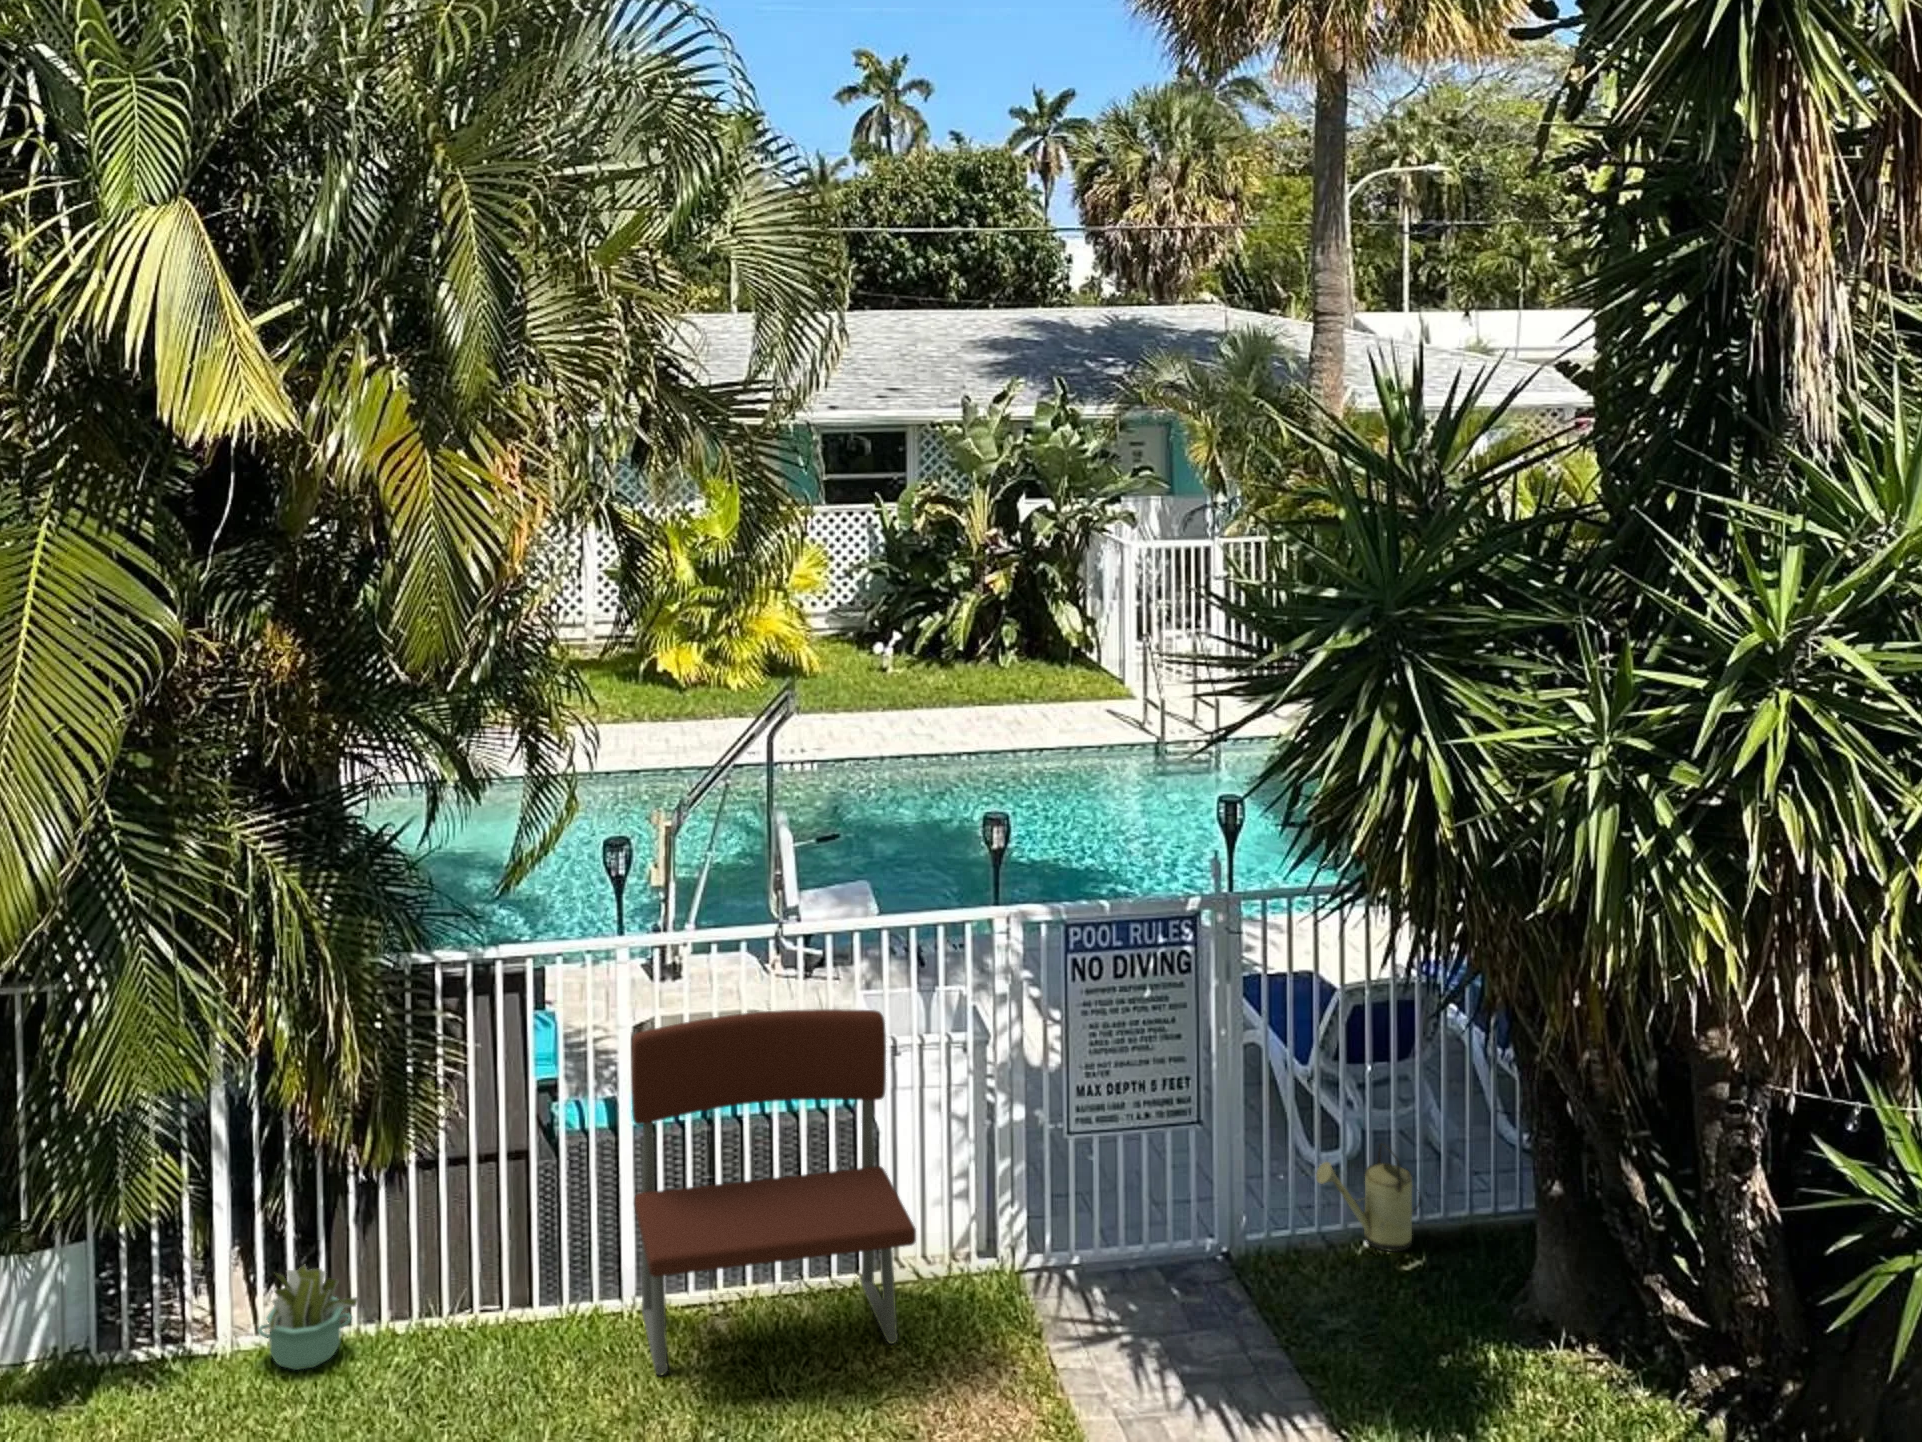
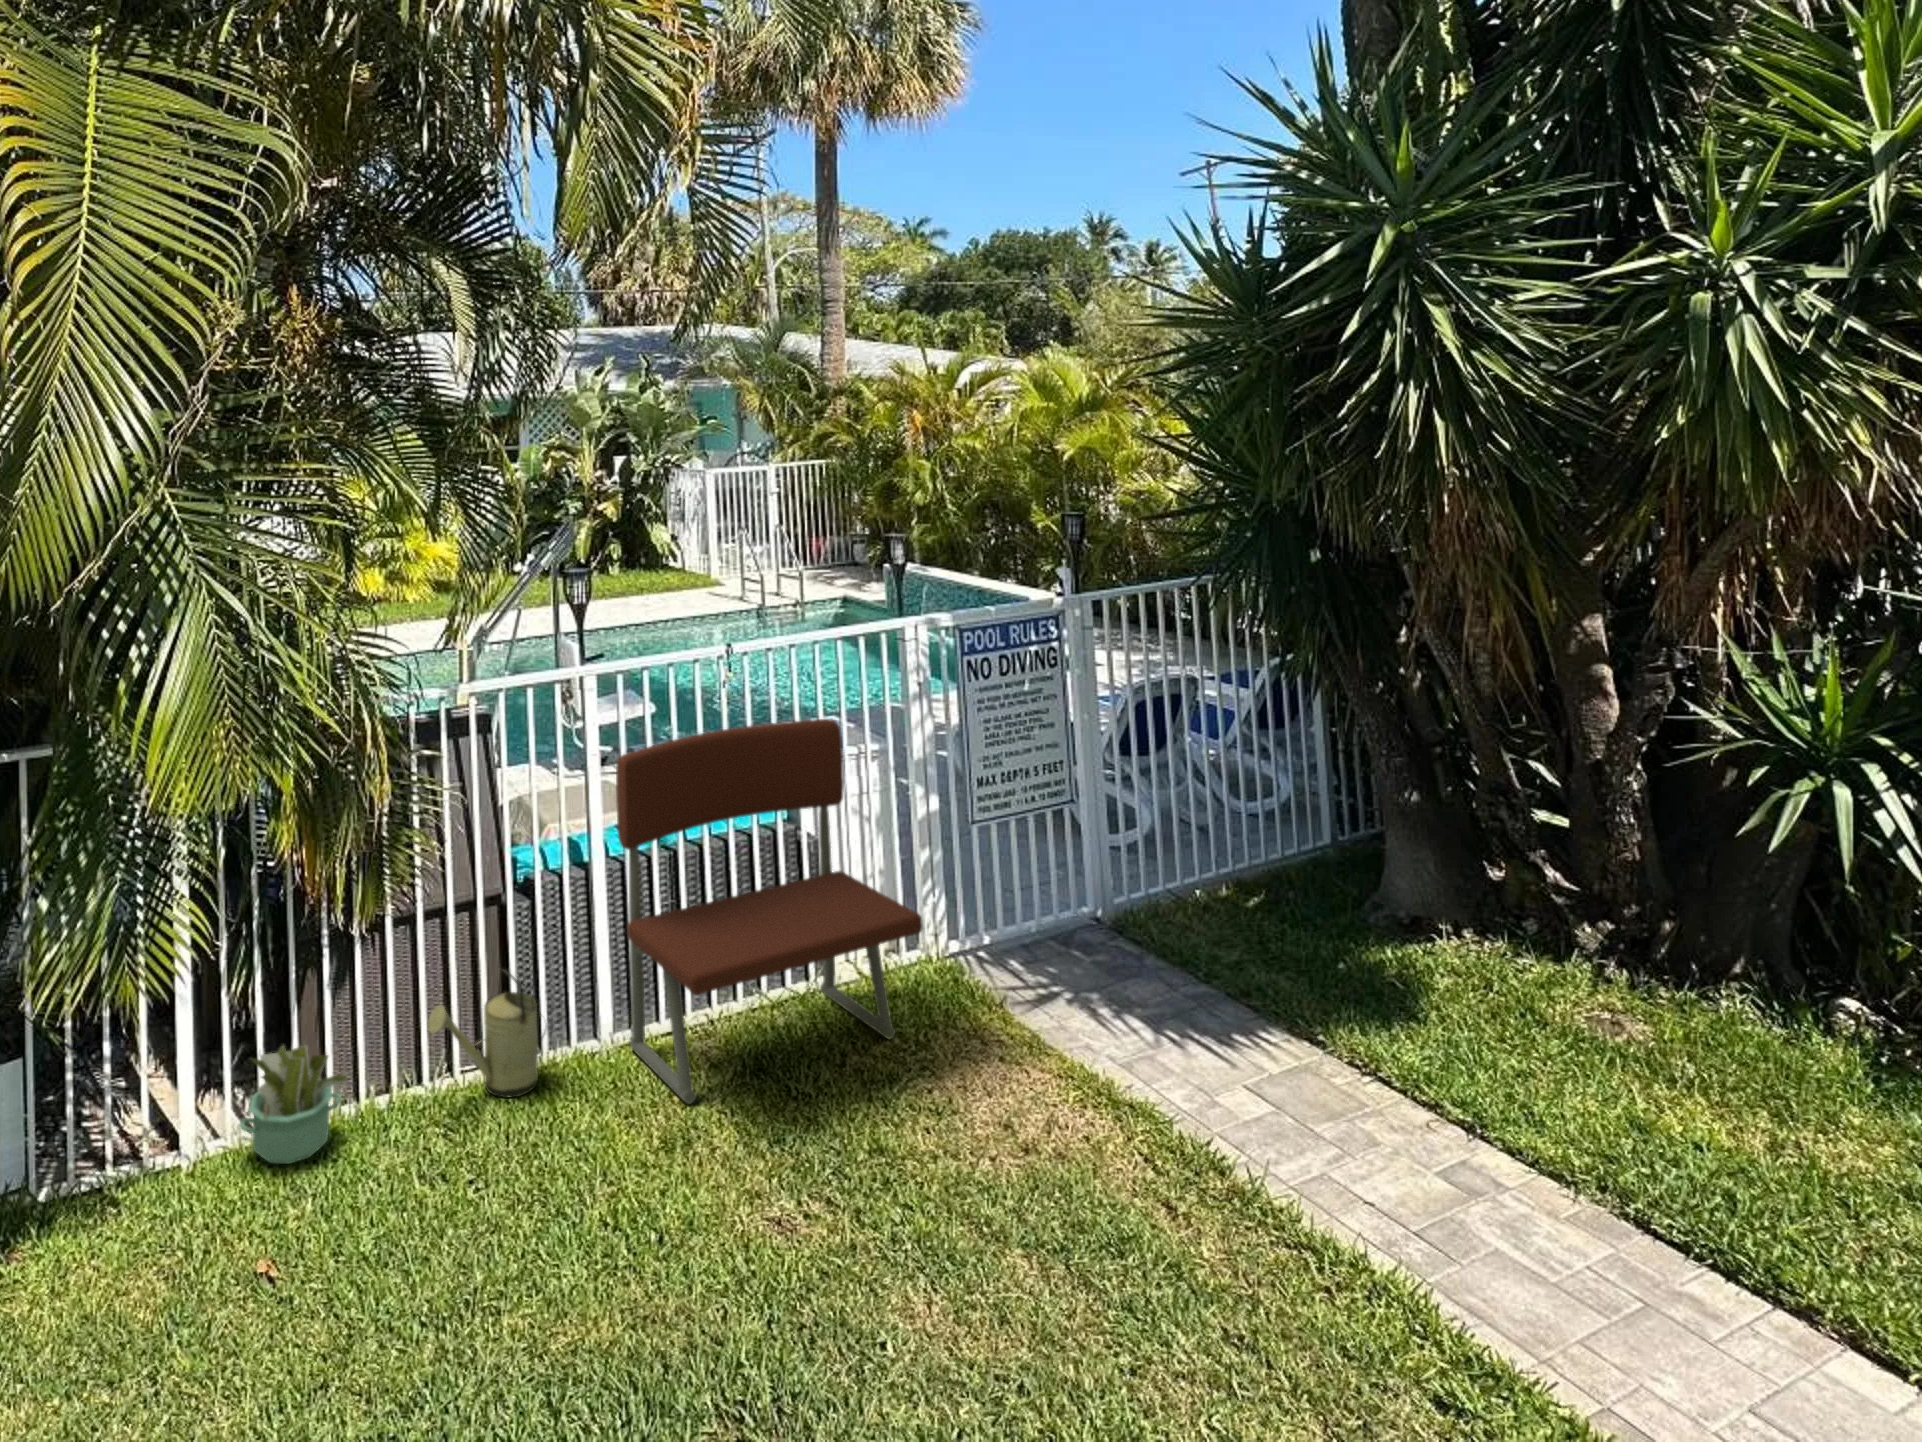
watering can: present [1316,1143,1419,1252] -> present [428,969,545,1098]

